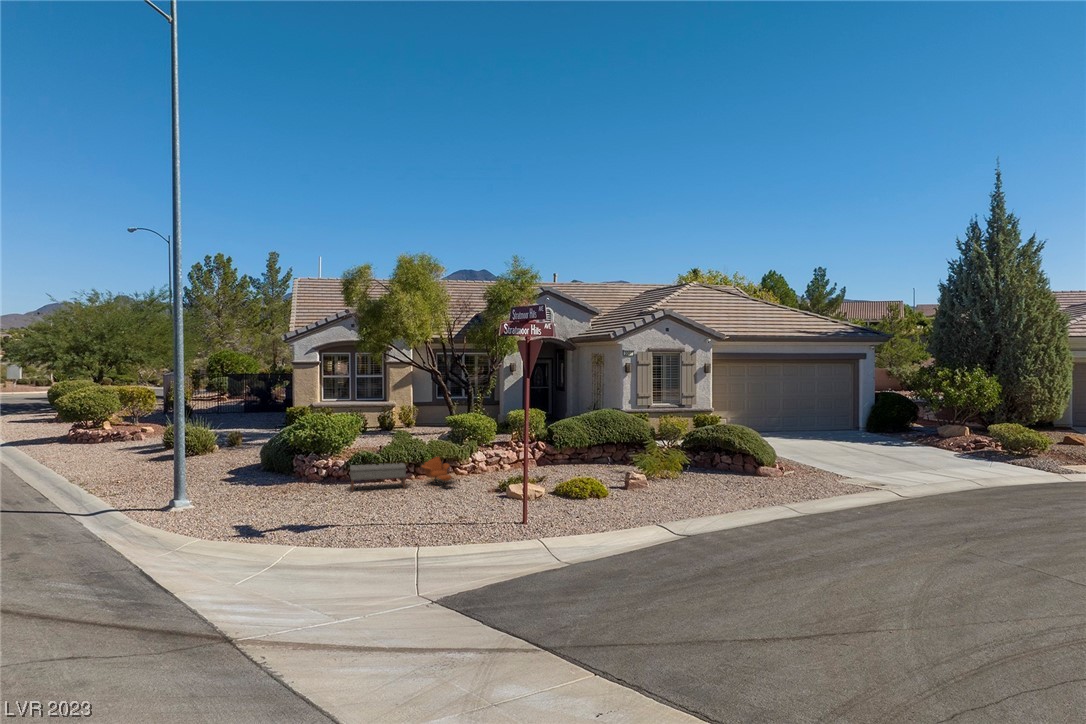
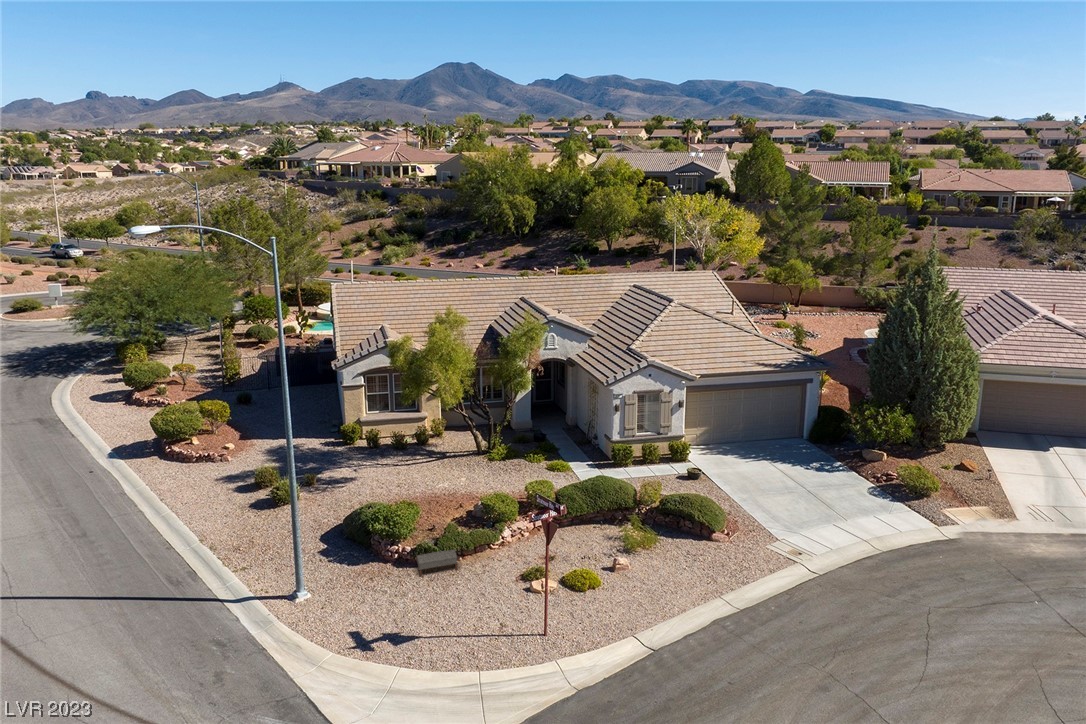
lounge chair: present [422,457,452,488] -> none [467,536,491,574]

